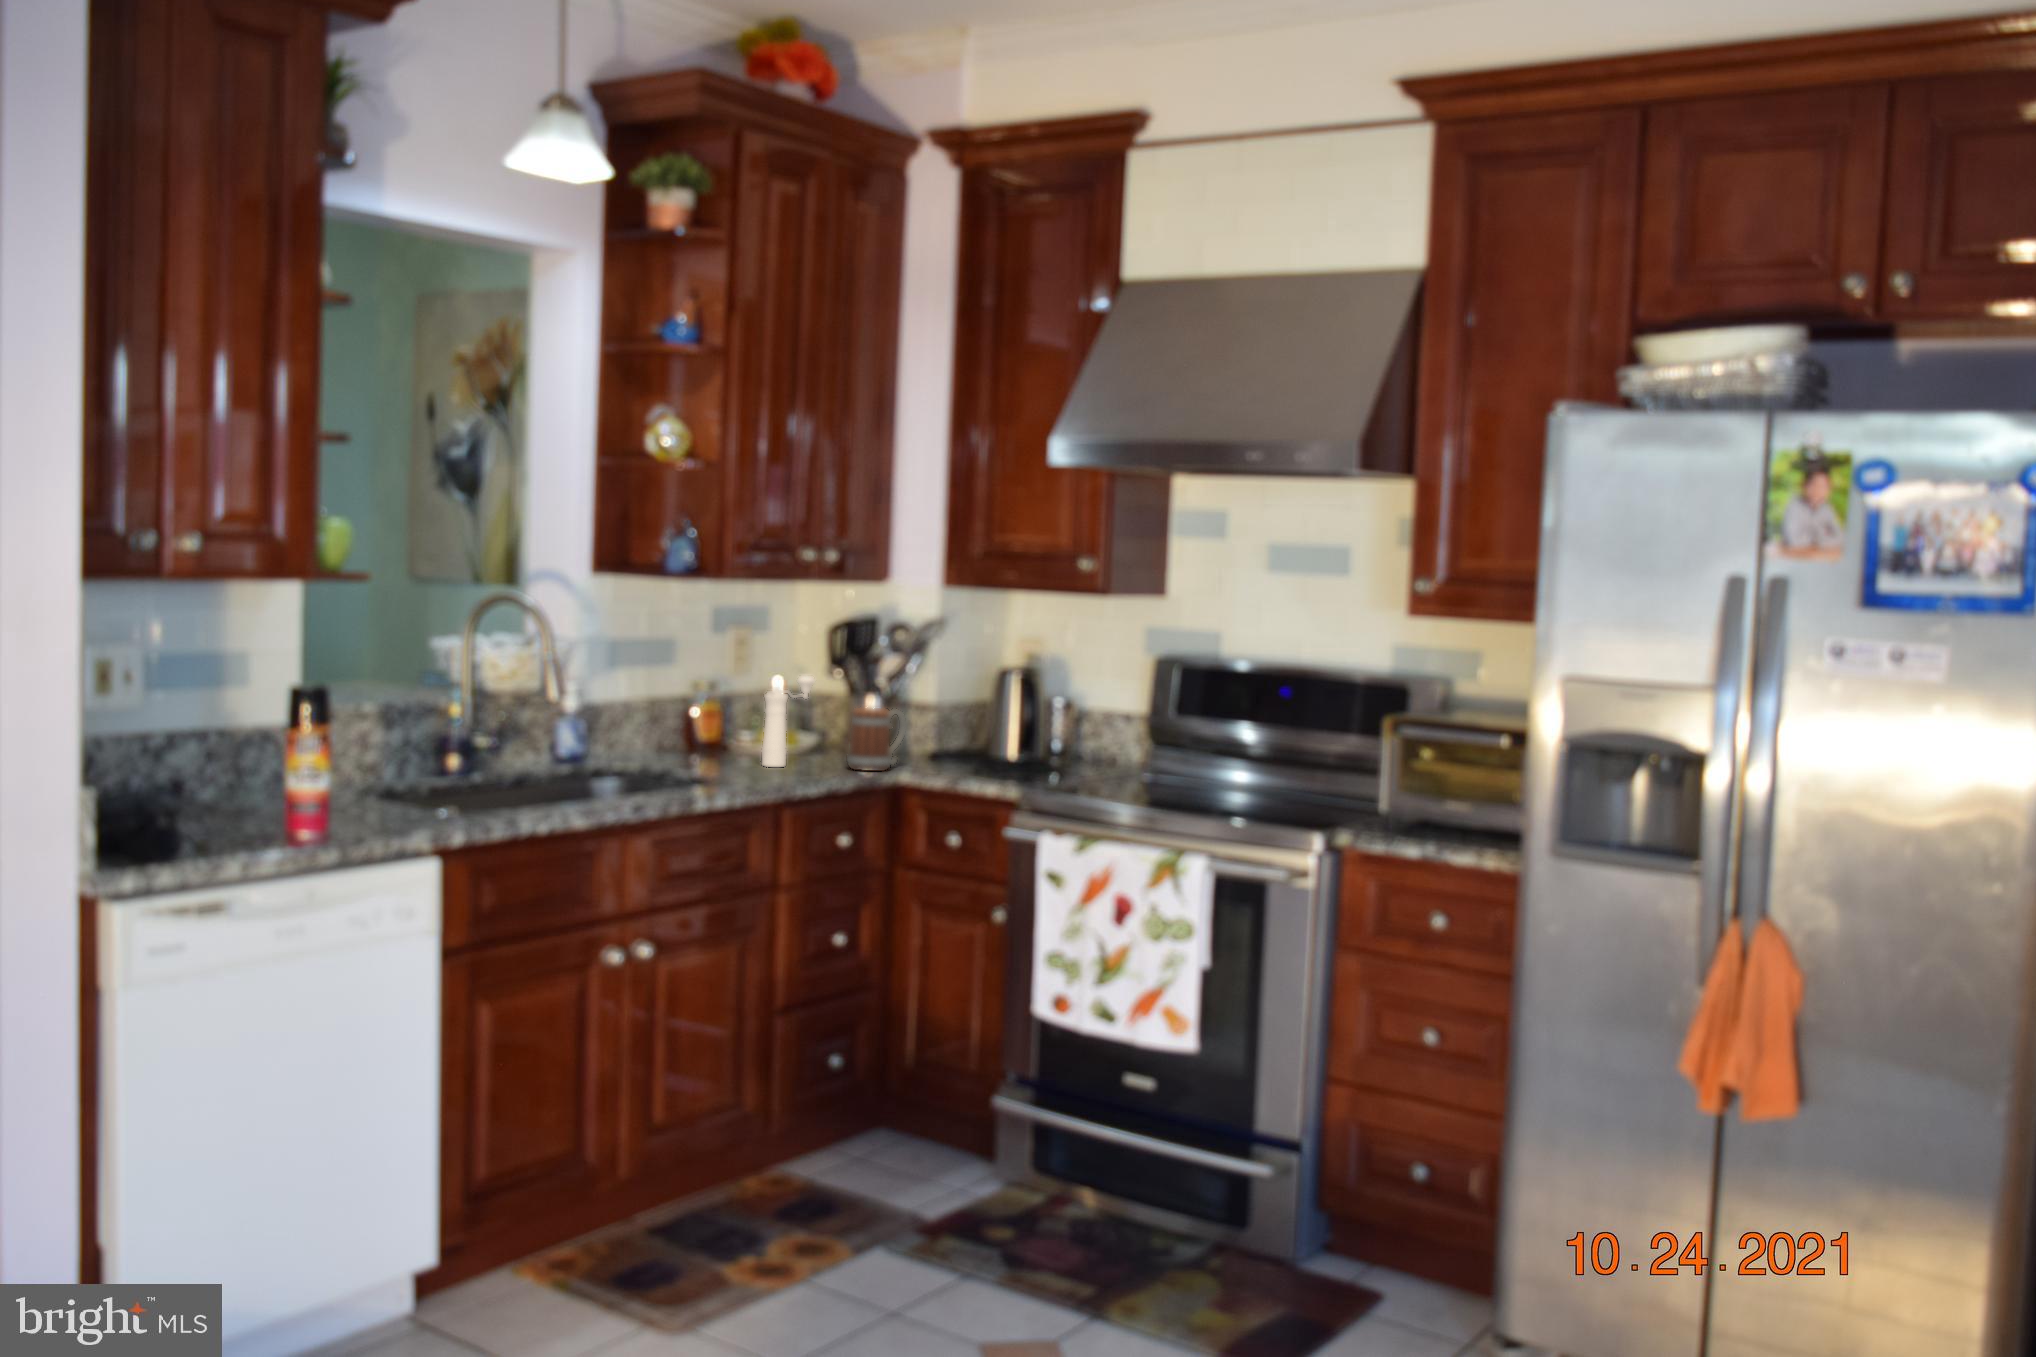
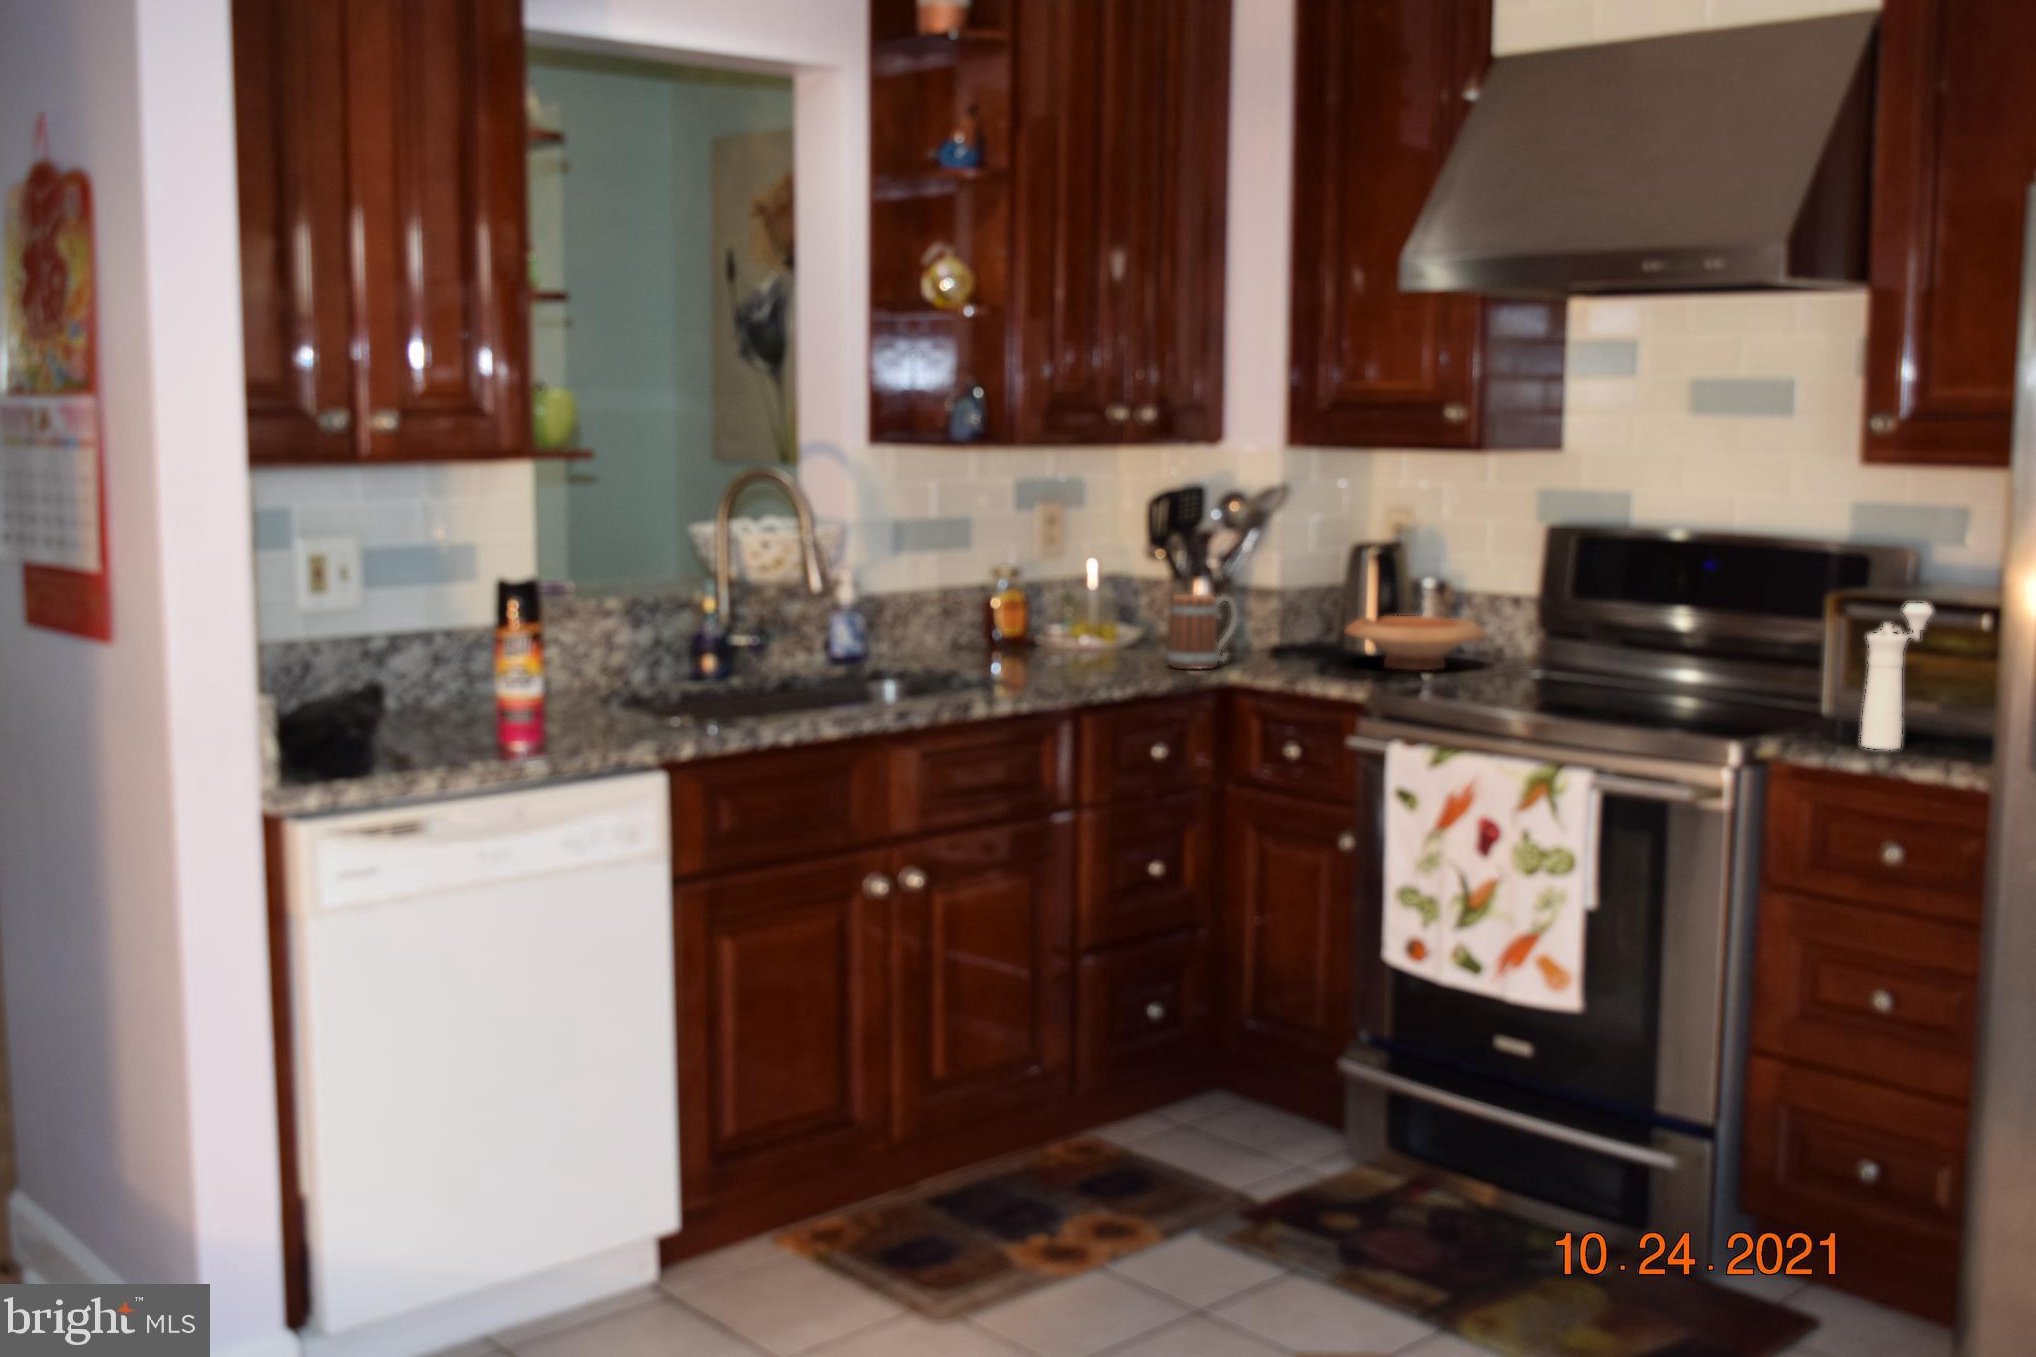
pepper mill: present [762,675,814,767] -> present [1861,603,1932,750]
wooden bowl: none [992,729,1107,773] -> present [1345,616,1487,670]

